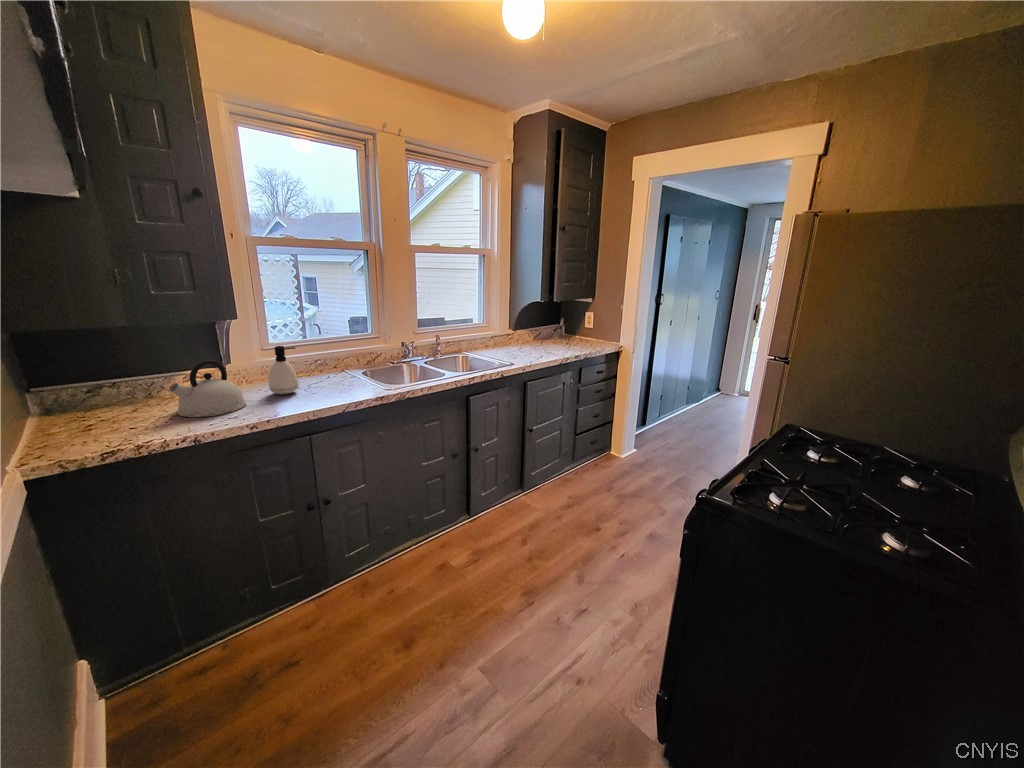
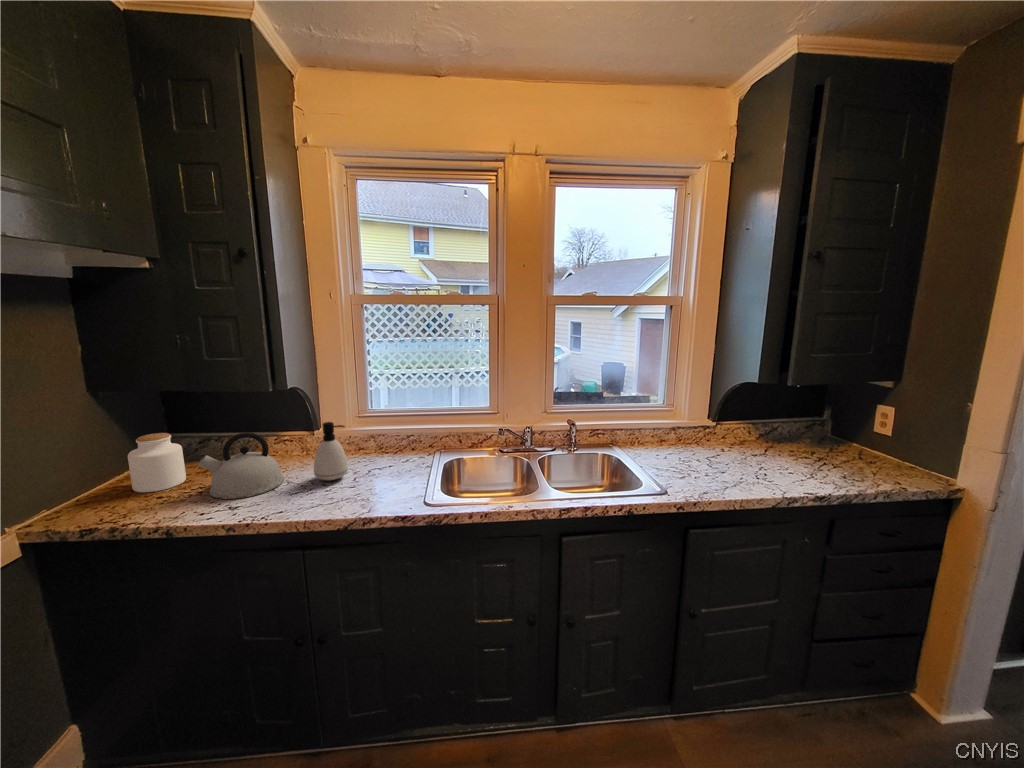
jar: none [63,373,130,431] -> present [128,433,186,492]

